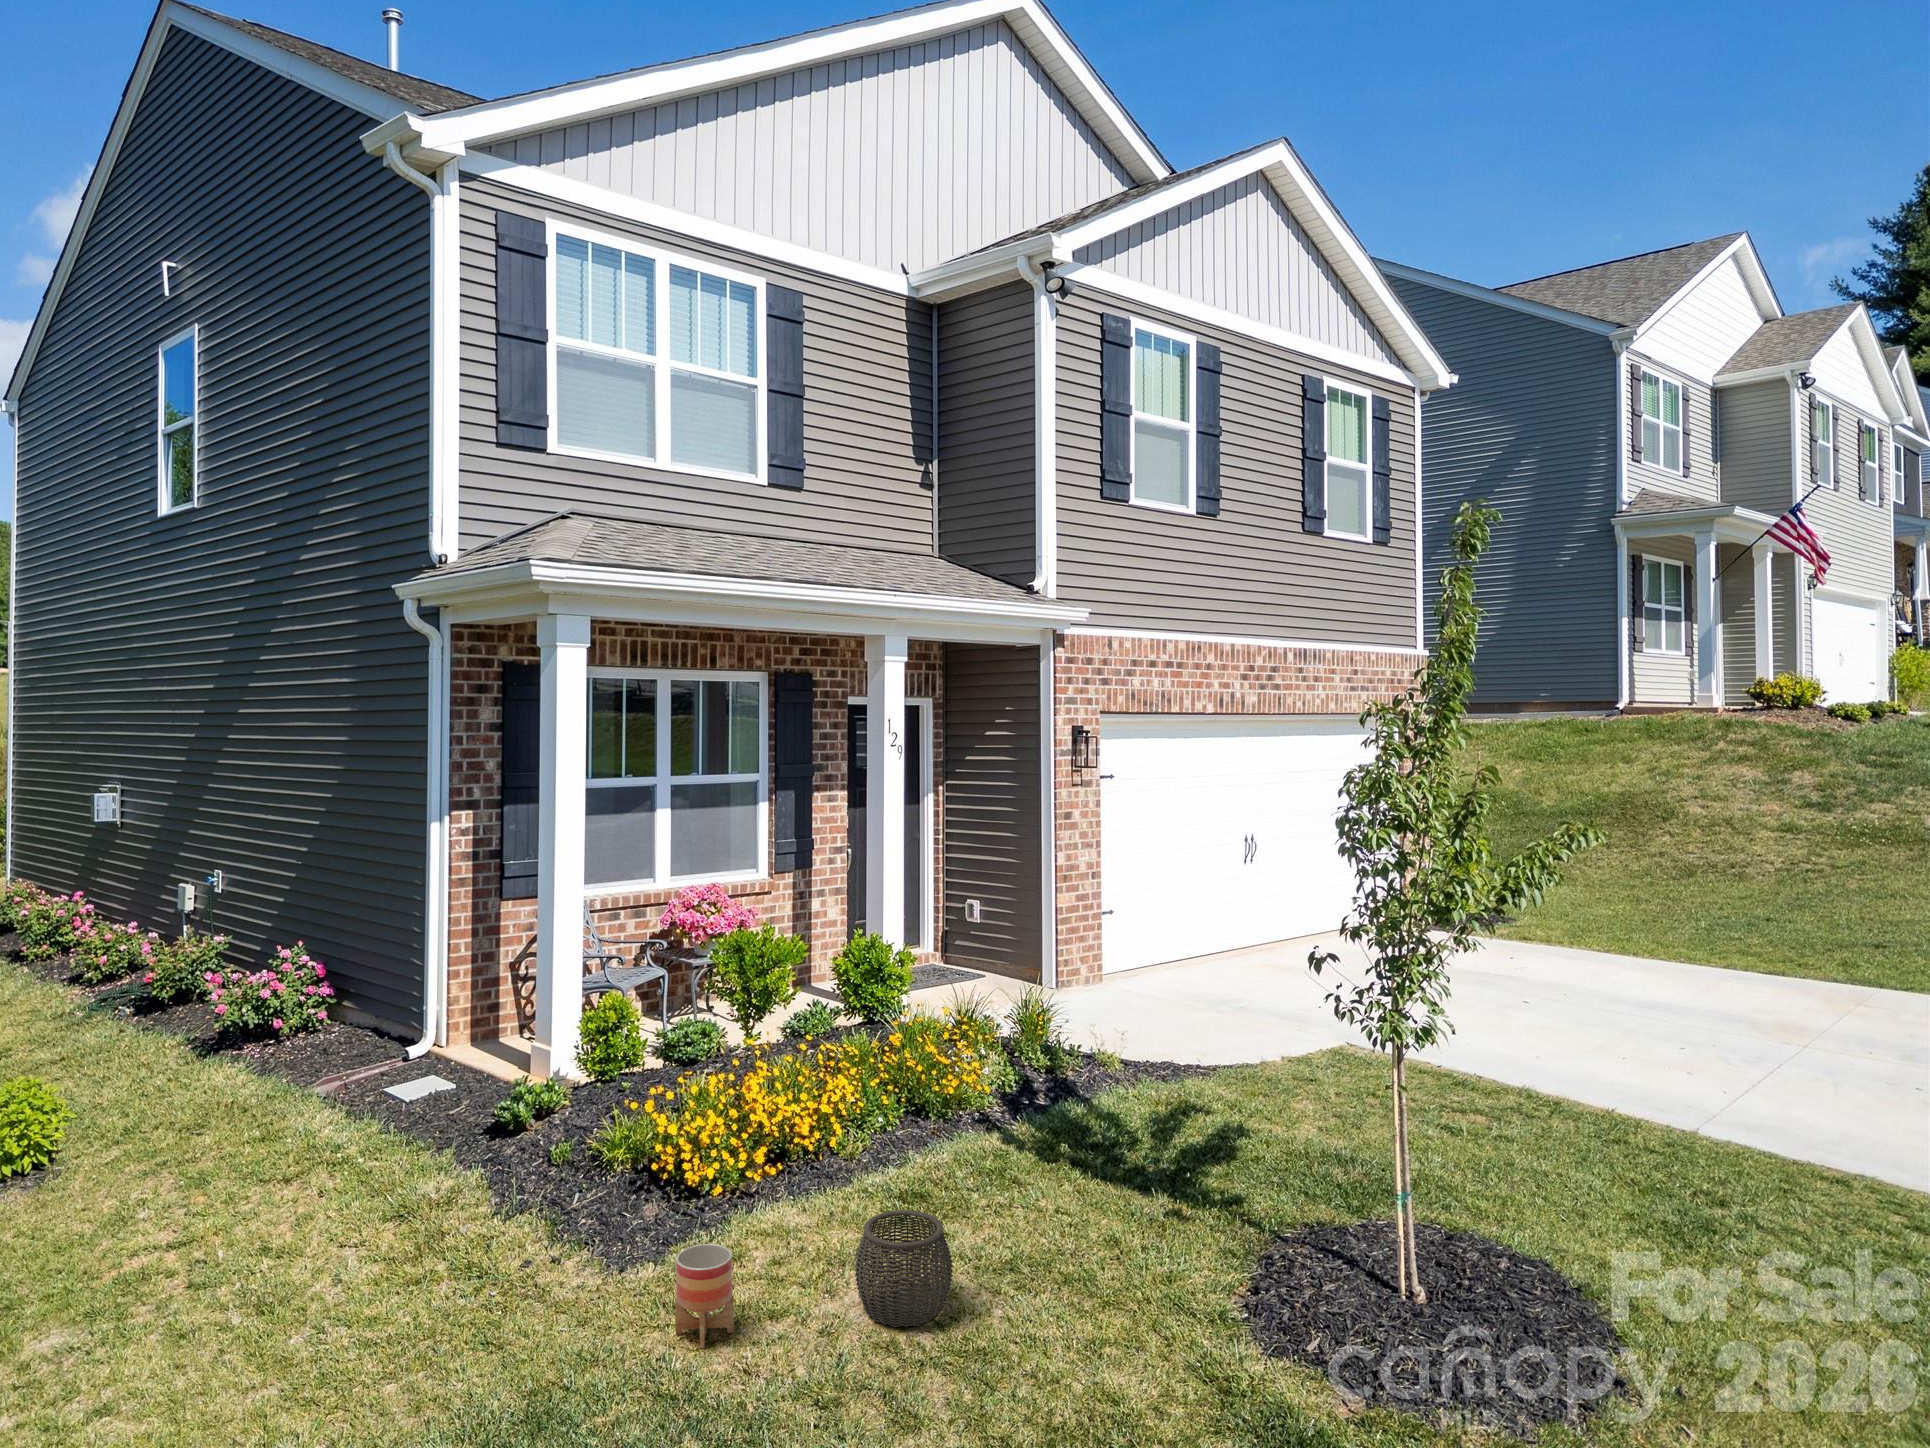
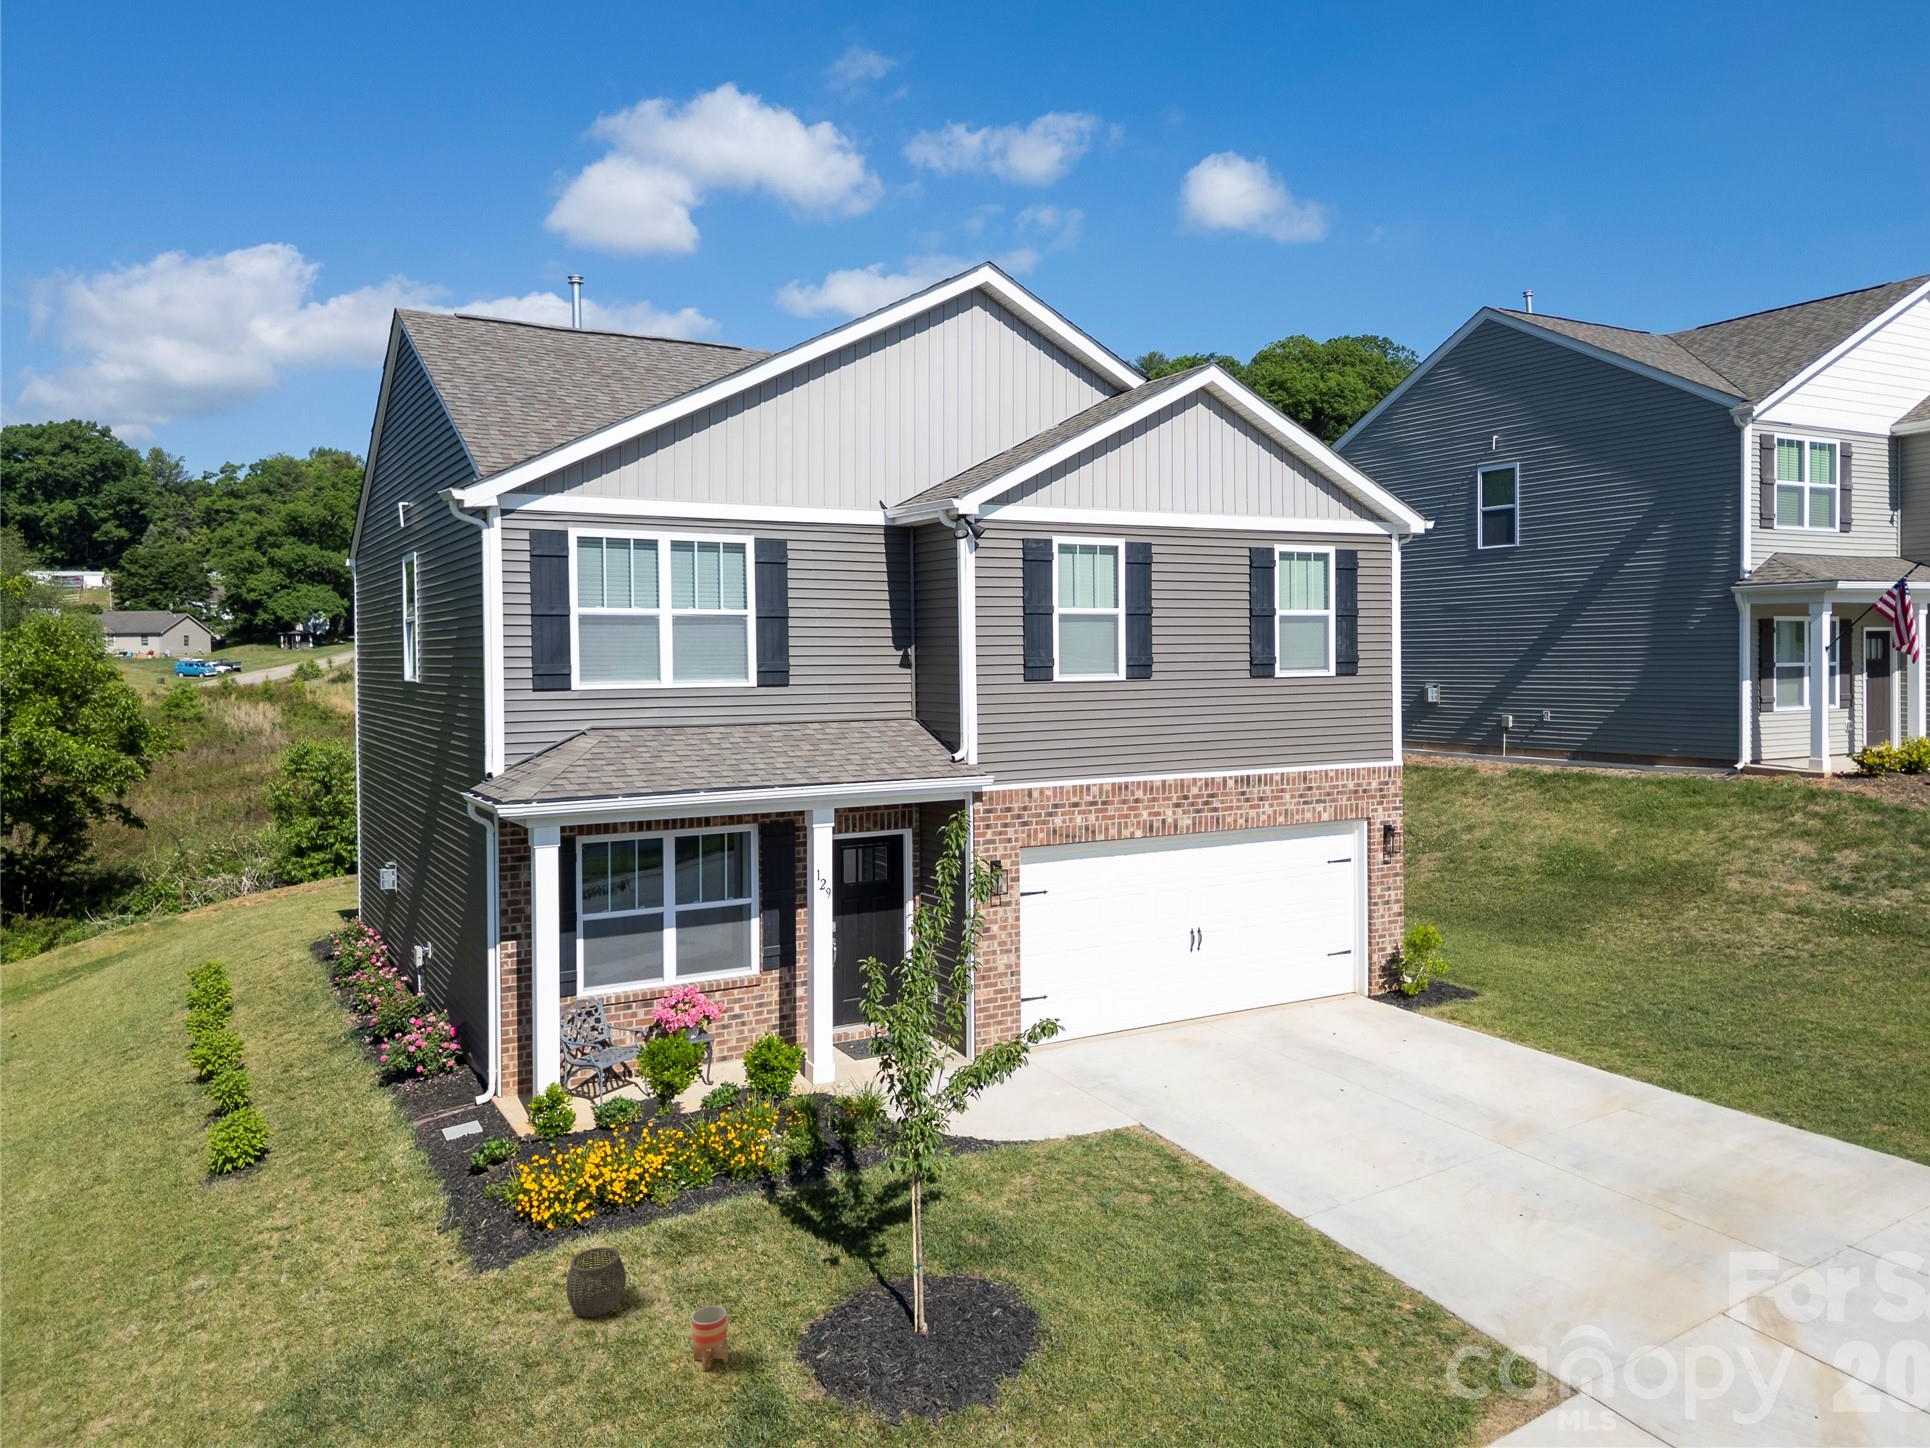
planter: present [675,1244,734,1348] -> present [692,1306,728,1371]

